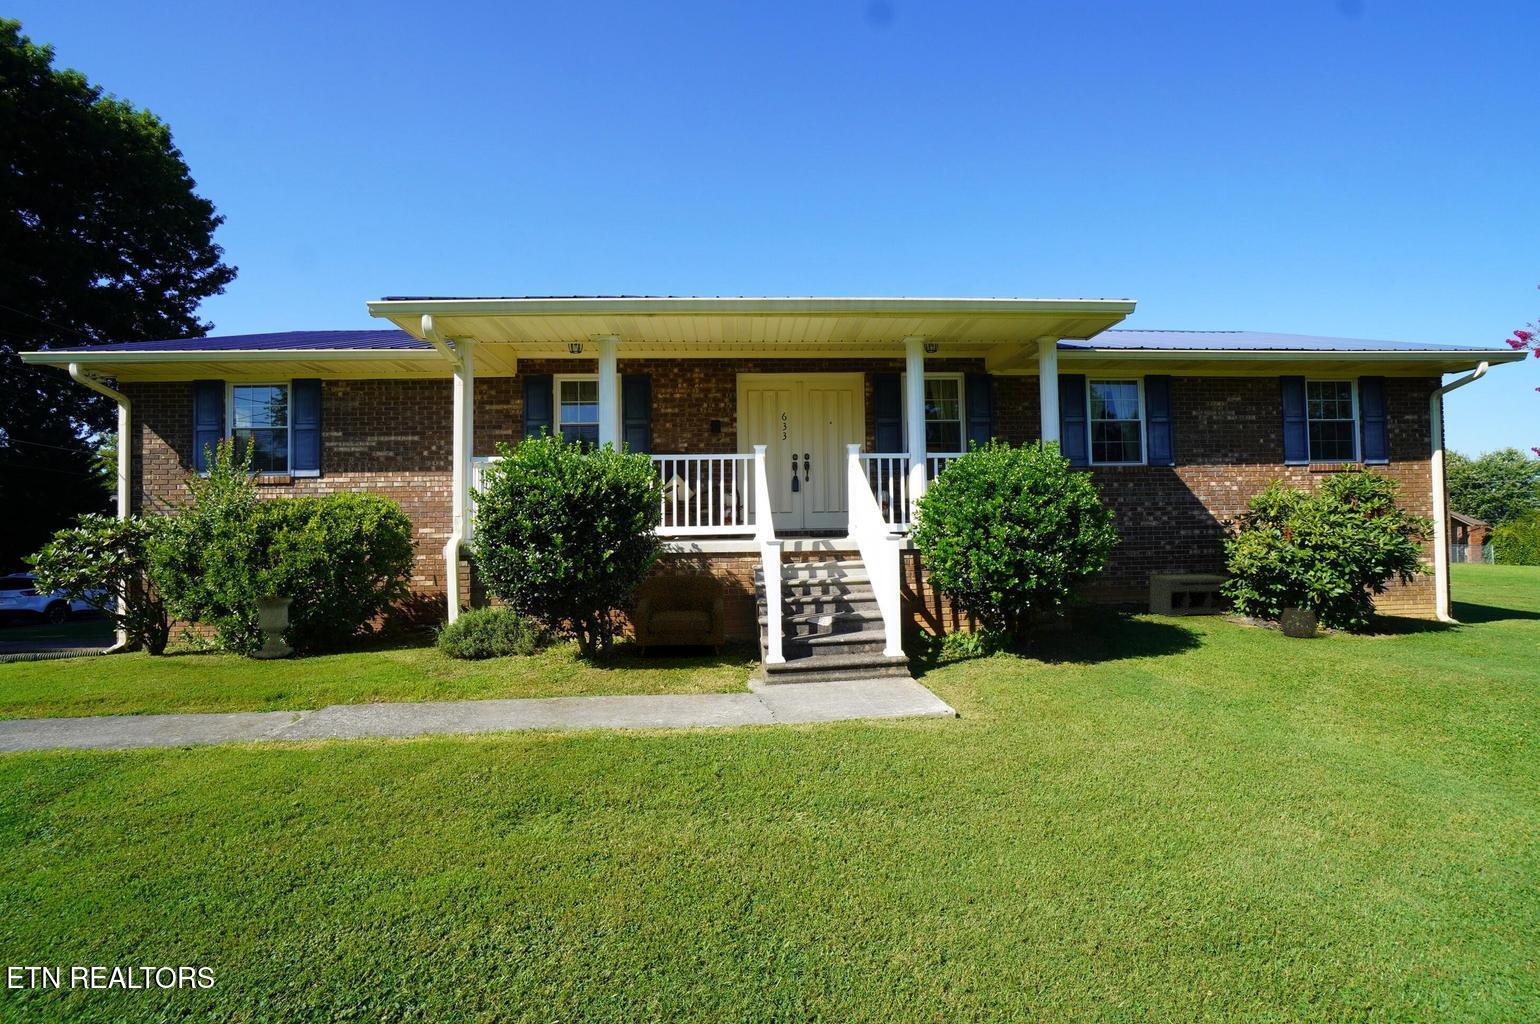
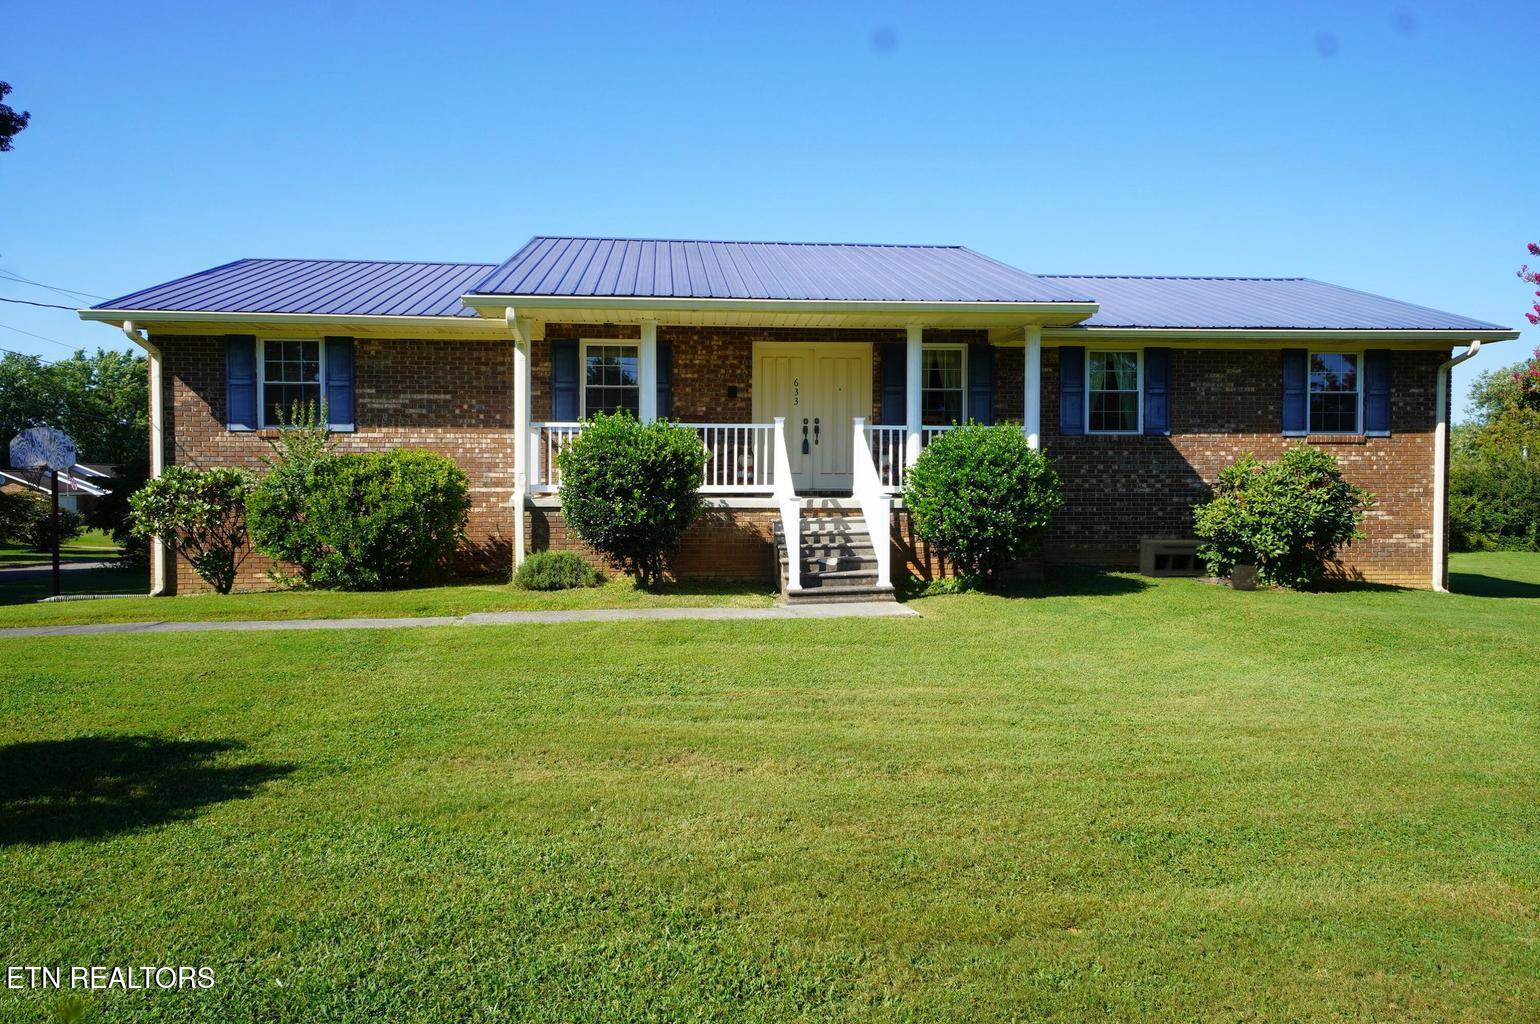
armchair: present [634,575,725,656] -> none [673,526,749,590]
planter: present [253,594,293,658] -> none [361,532,390,586]

